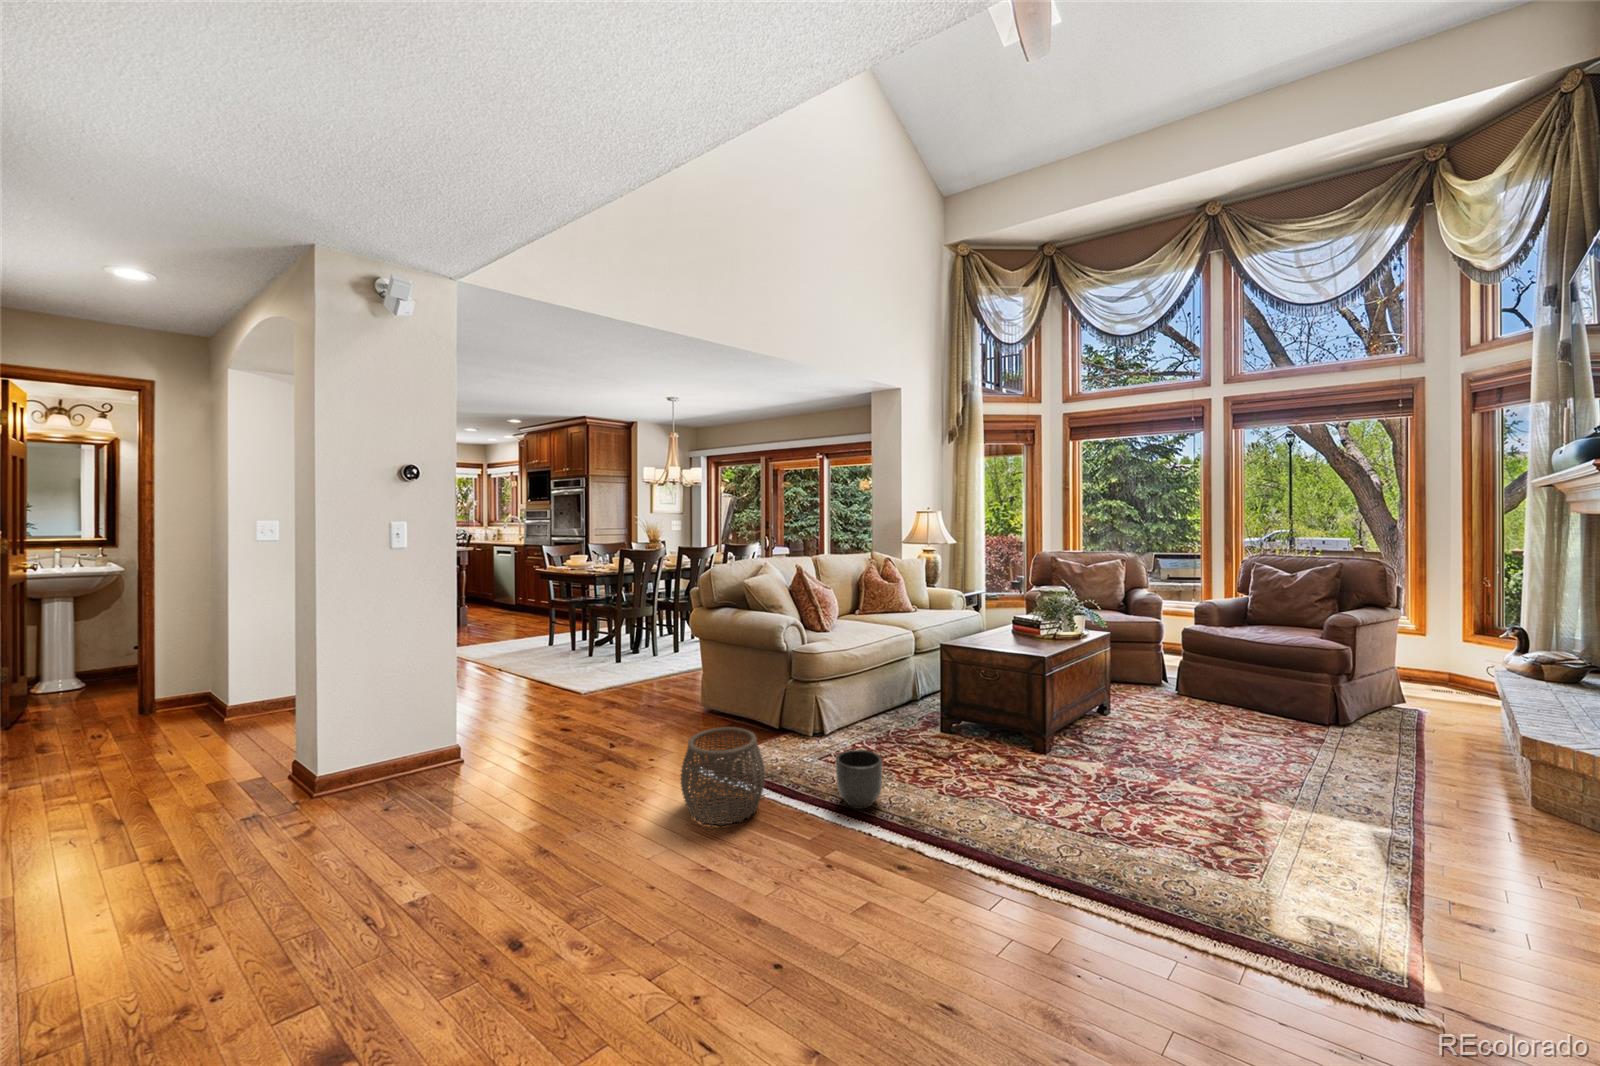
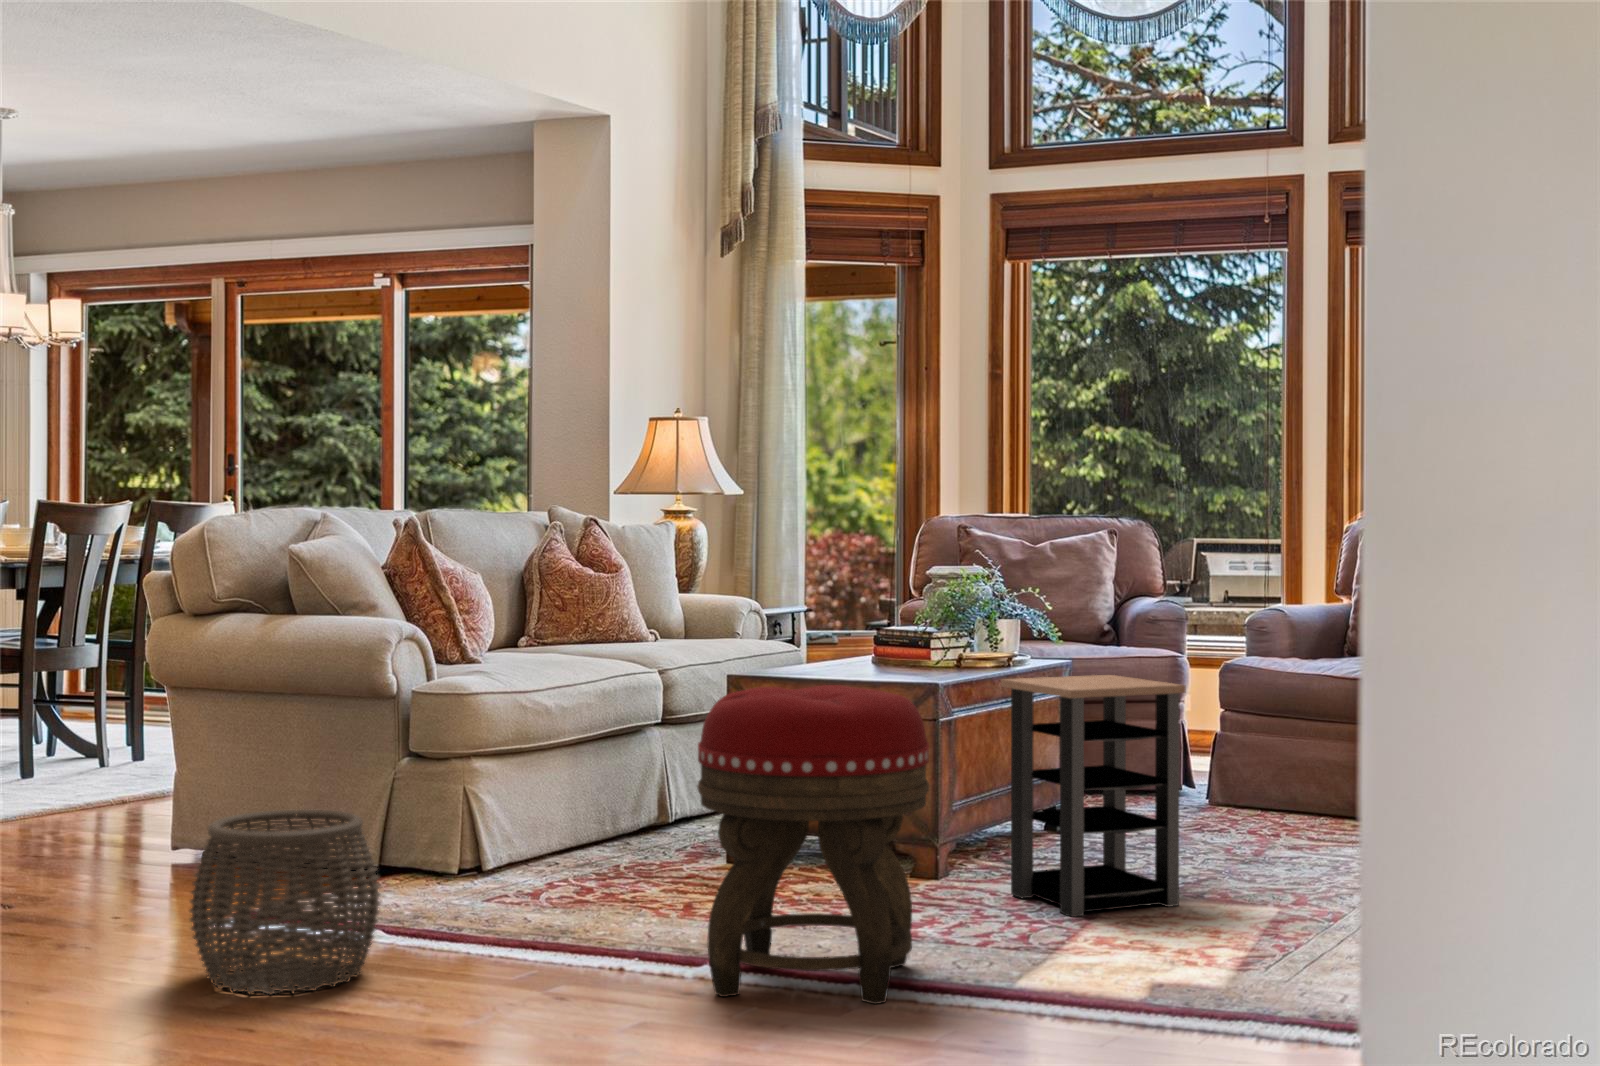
side table: none [1076,662,1185,799] -> present [1001,675,1185,917]
footstool: none [911,689,1038,885] -> present [697,685,929,1004]
planter: present [836,750,882,809] -> none [530,849,627,958]

